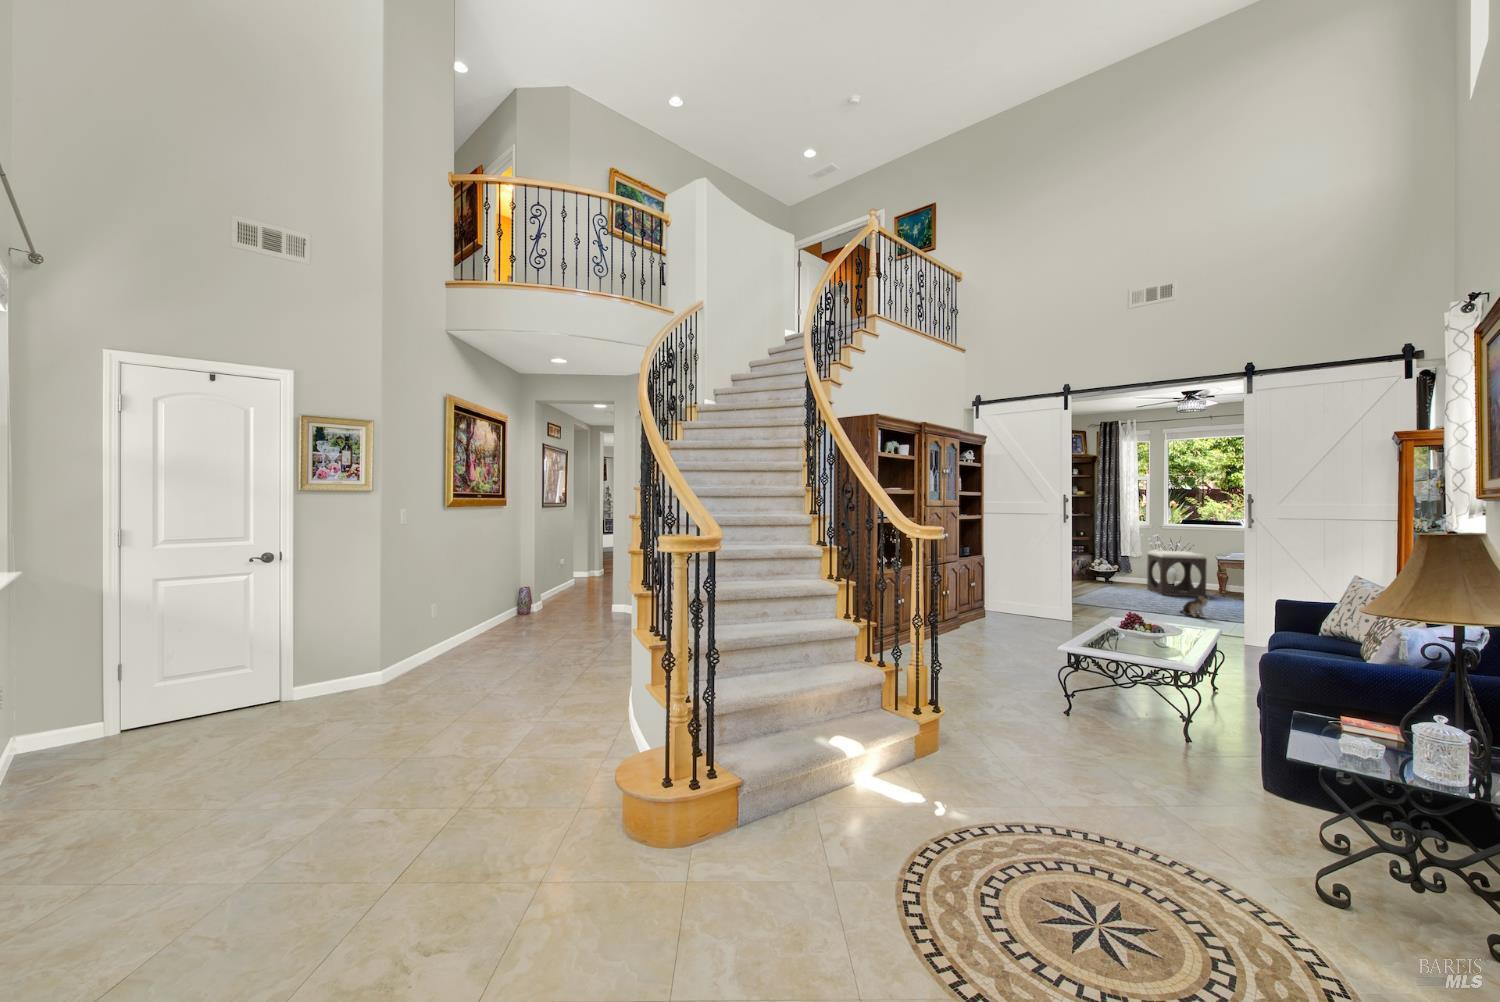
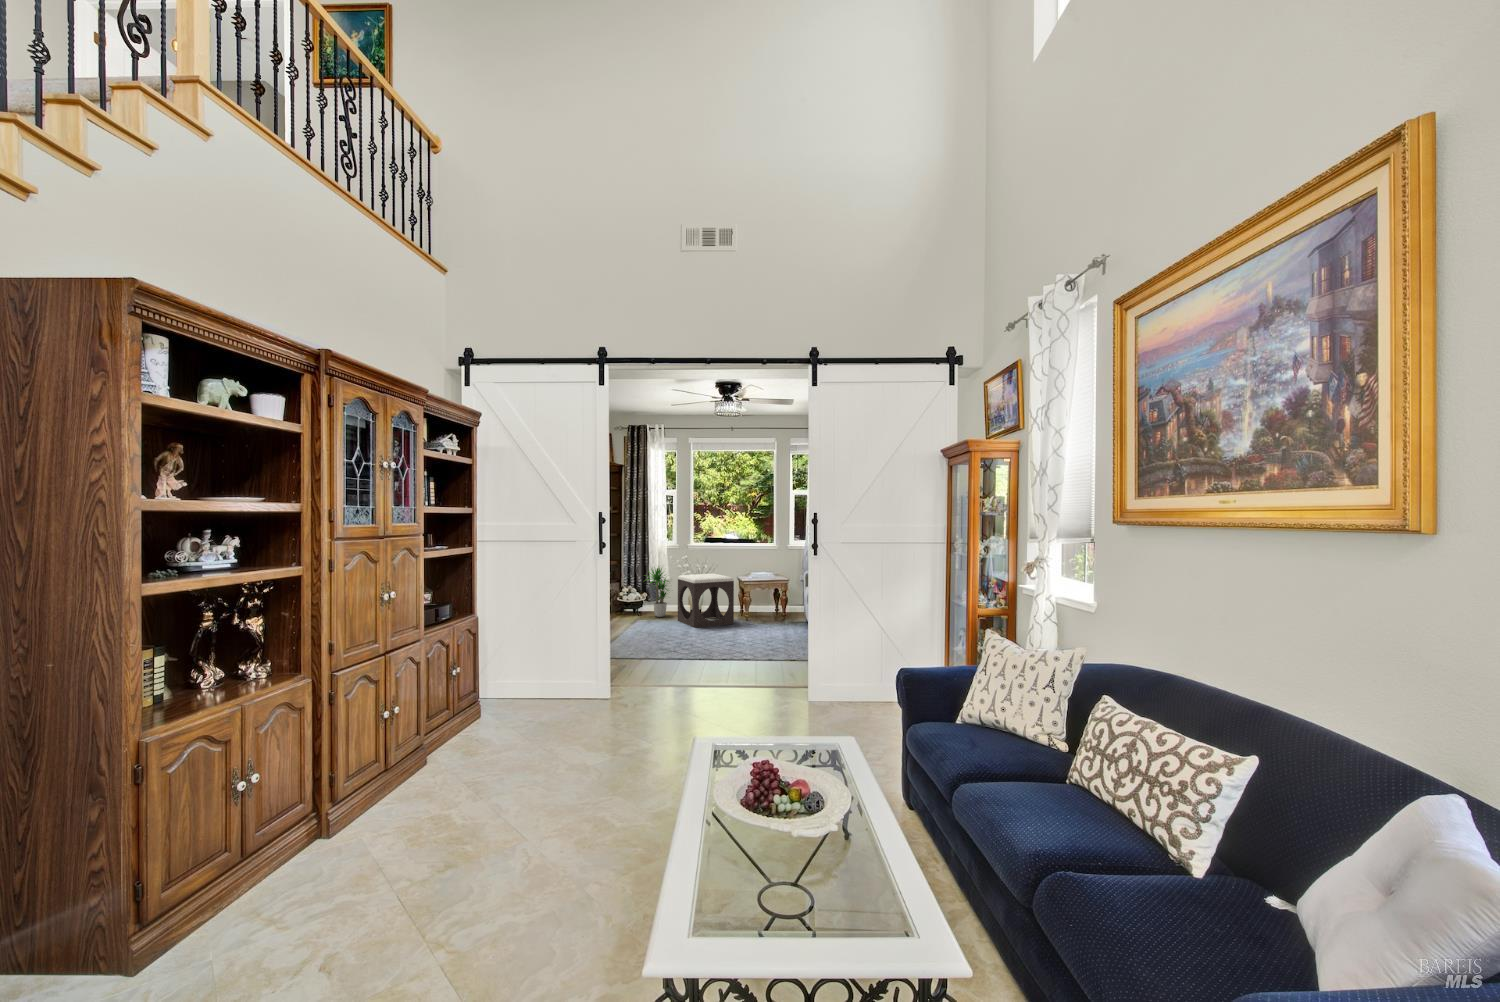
potted plant: none [1114,541,1146,585] -> present [647,567,669,617]
plush toy: present [1180,596,1208,617] -> none [722,634,755,660]

